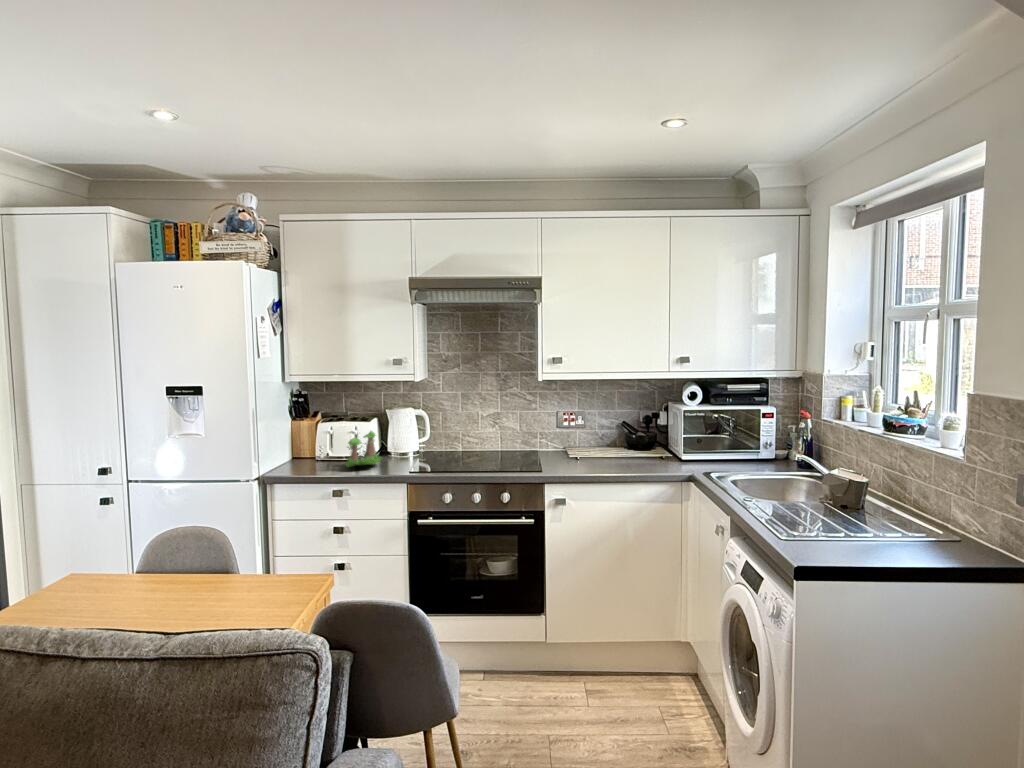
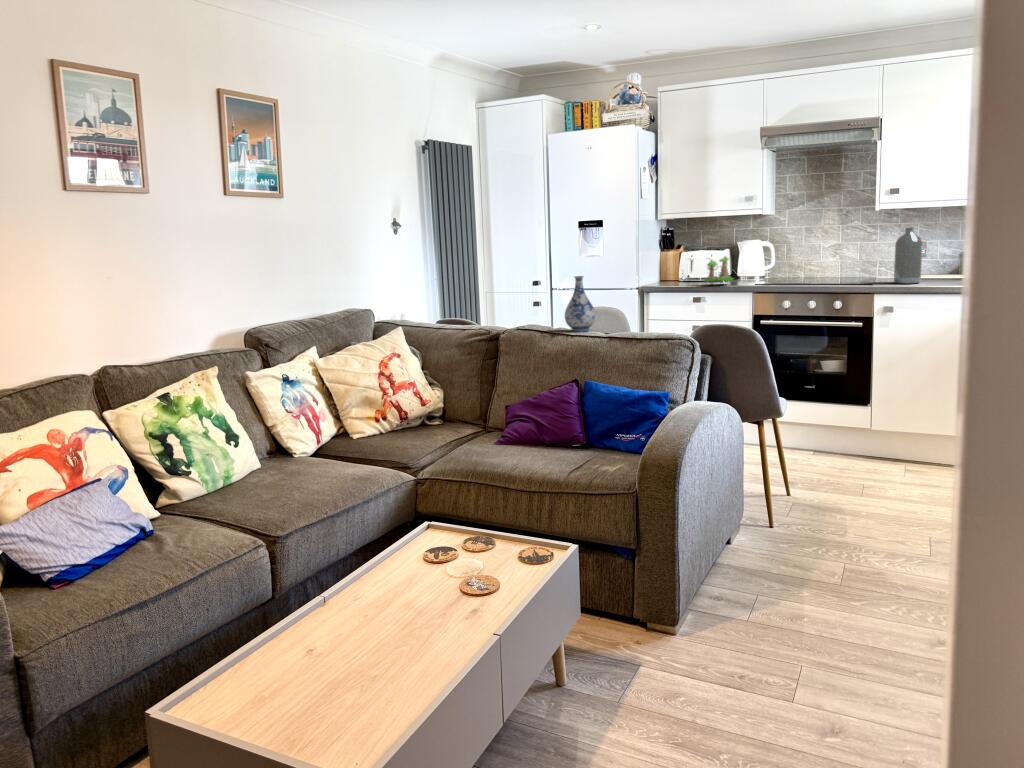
bottle: none [565,403,594,469] -> present [894,227,923,284]
vase: none [72,501,139,604] -> present [565,276,595,332]

